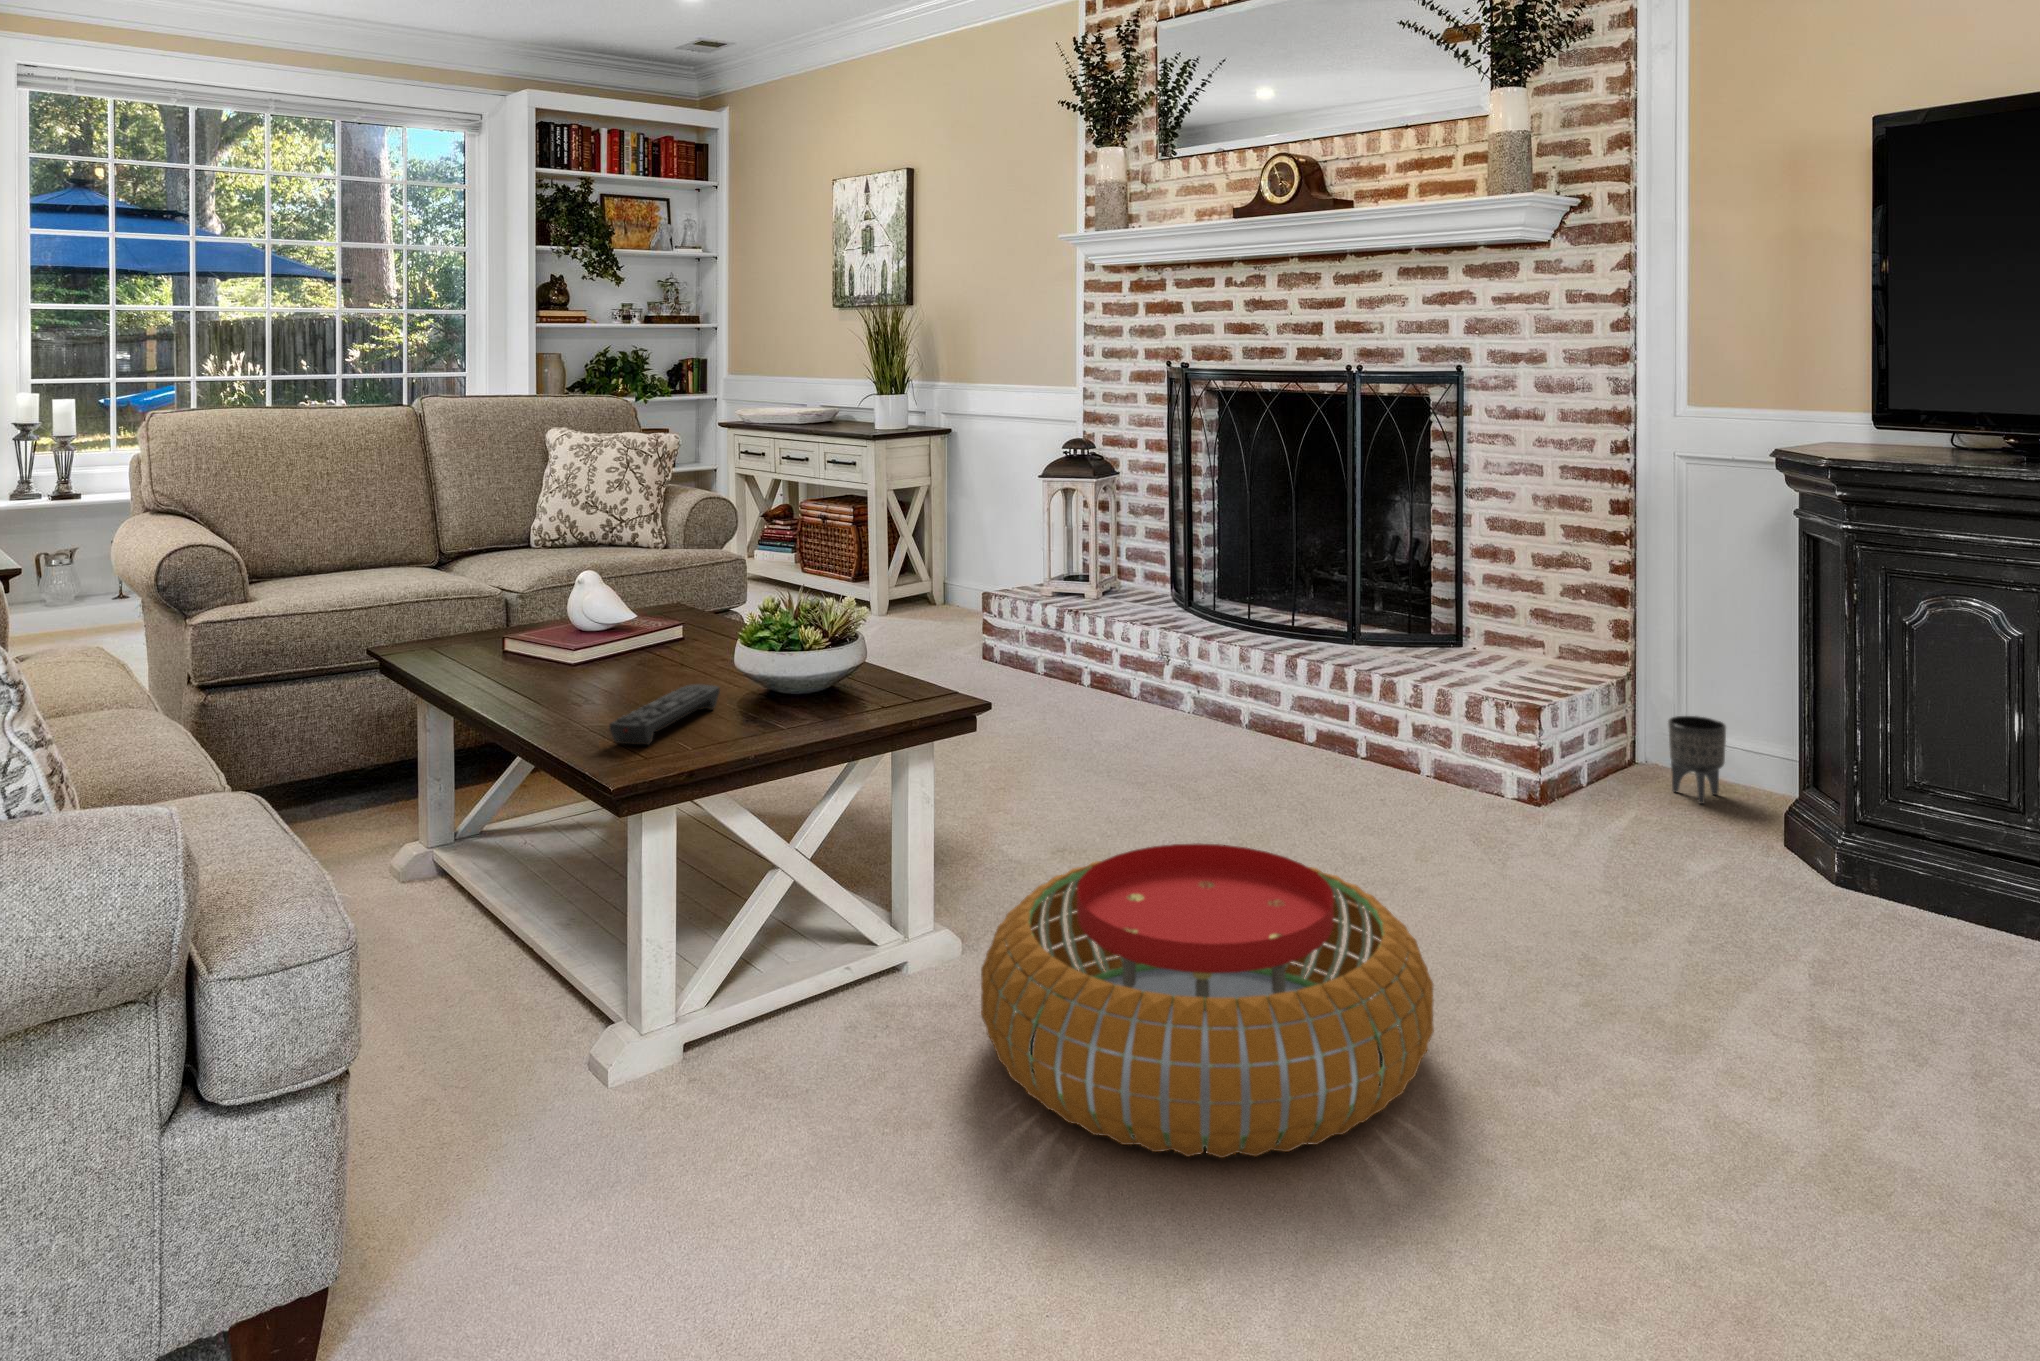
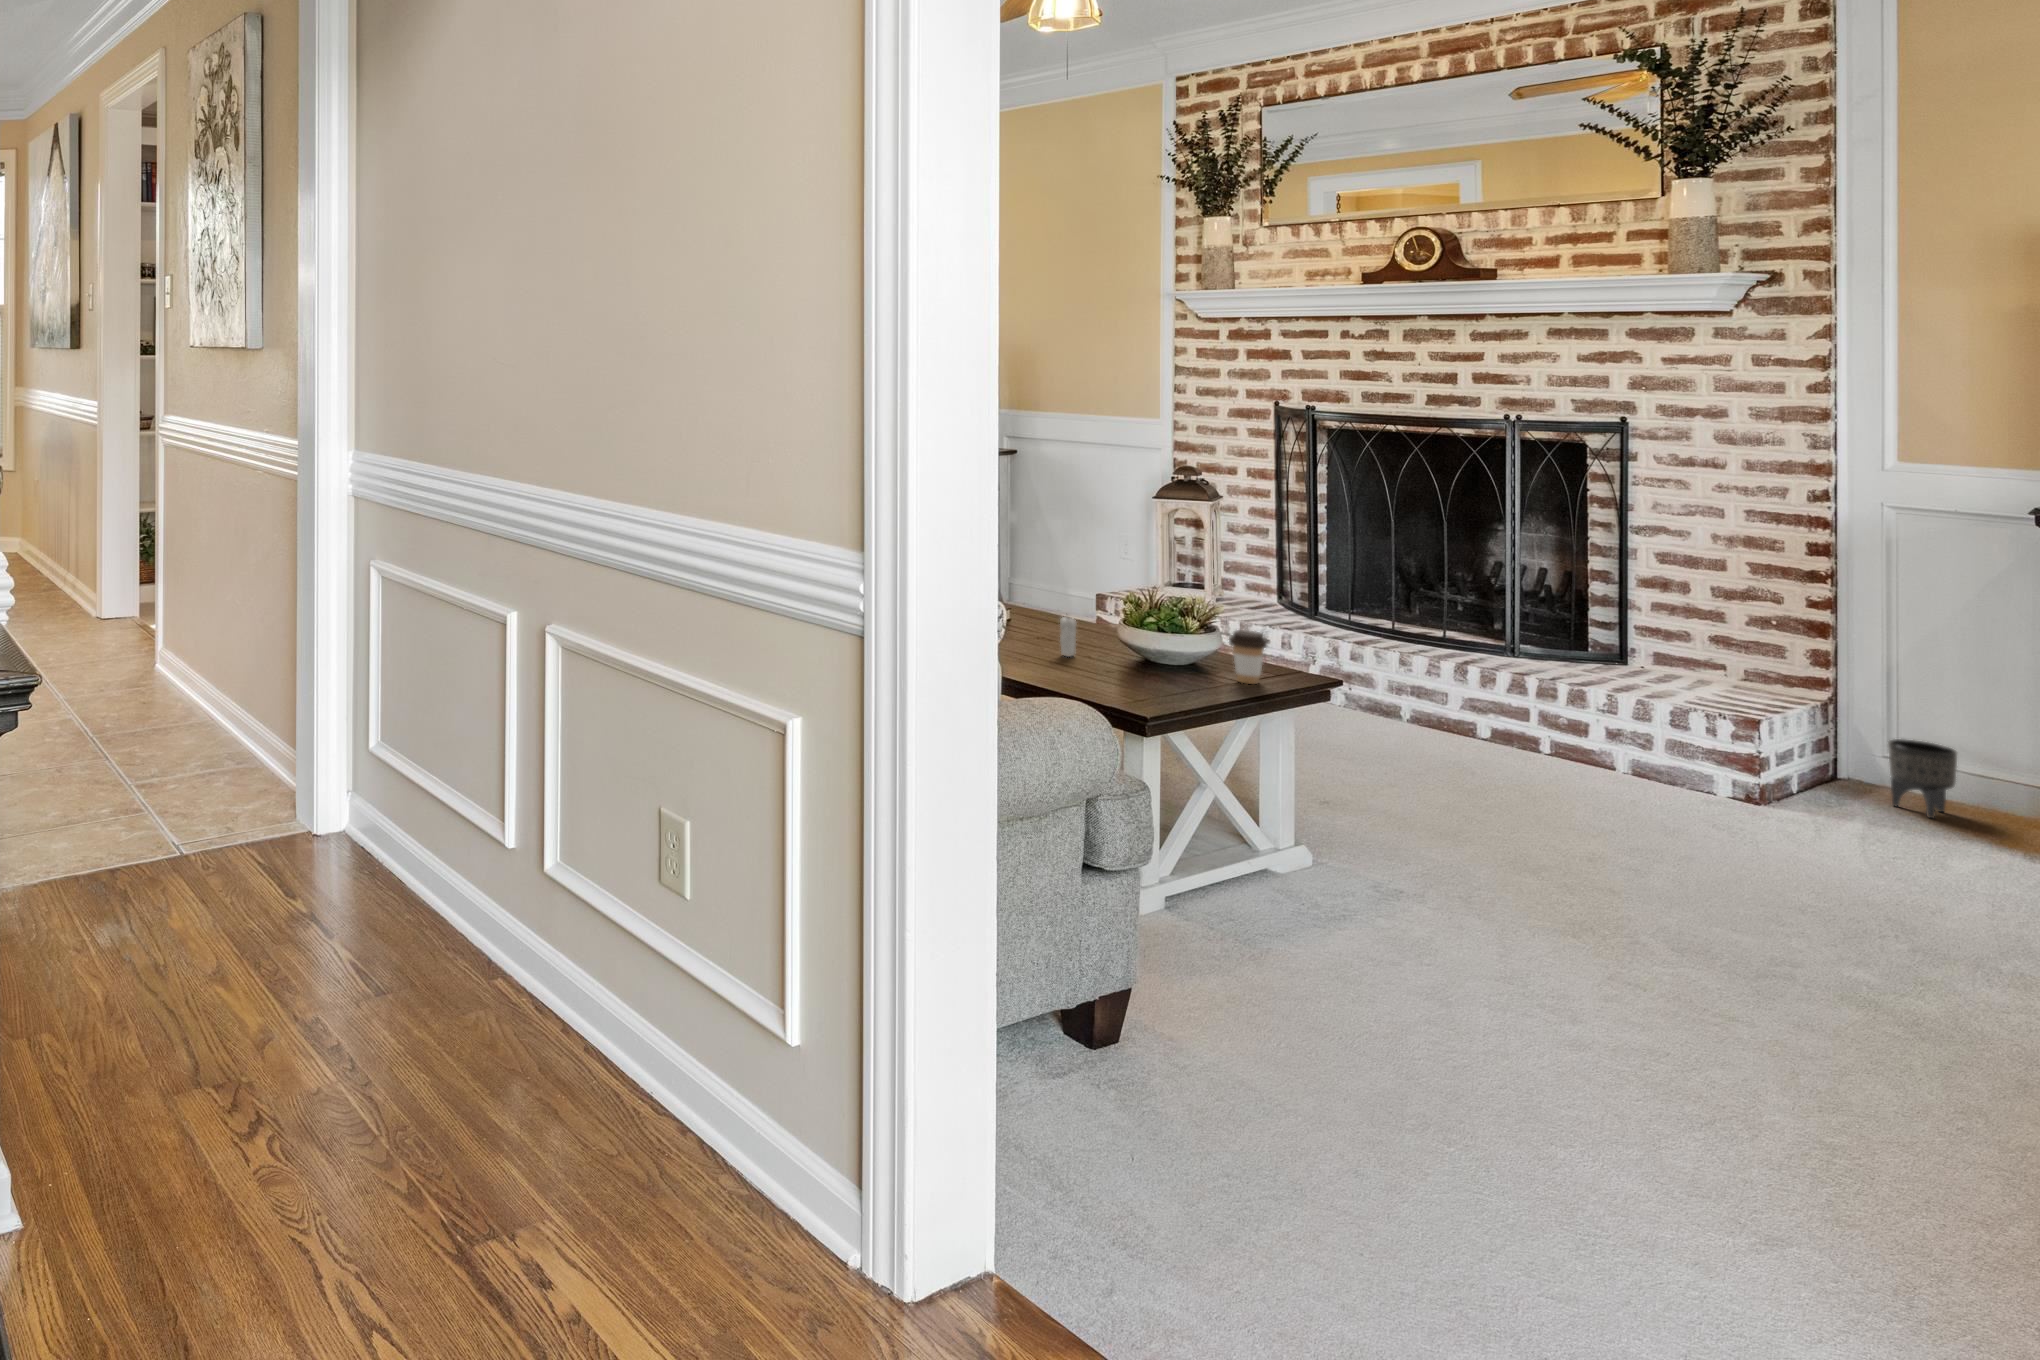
candle: none [677,621,699,684] -> present [1060,617,1076,656]
coffee cup: none [848,635,900,709] -> present [1229,630,1267,684]
remote control: present [609,684,720,745] -> none [1090,658,1125,699]
pouf: present [981,844,1434,1158] -> none [1394,804,1827,1026]

